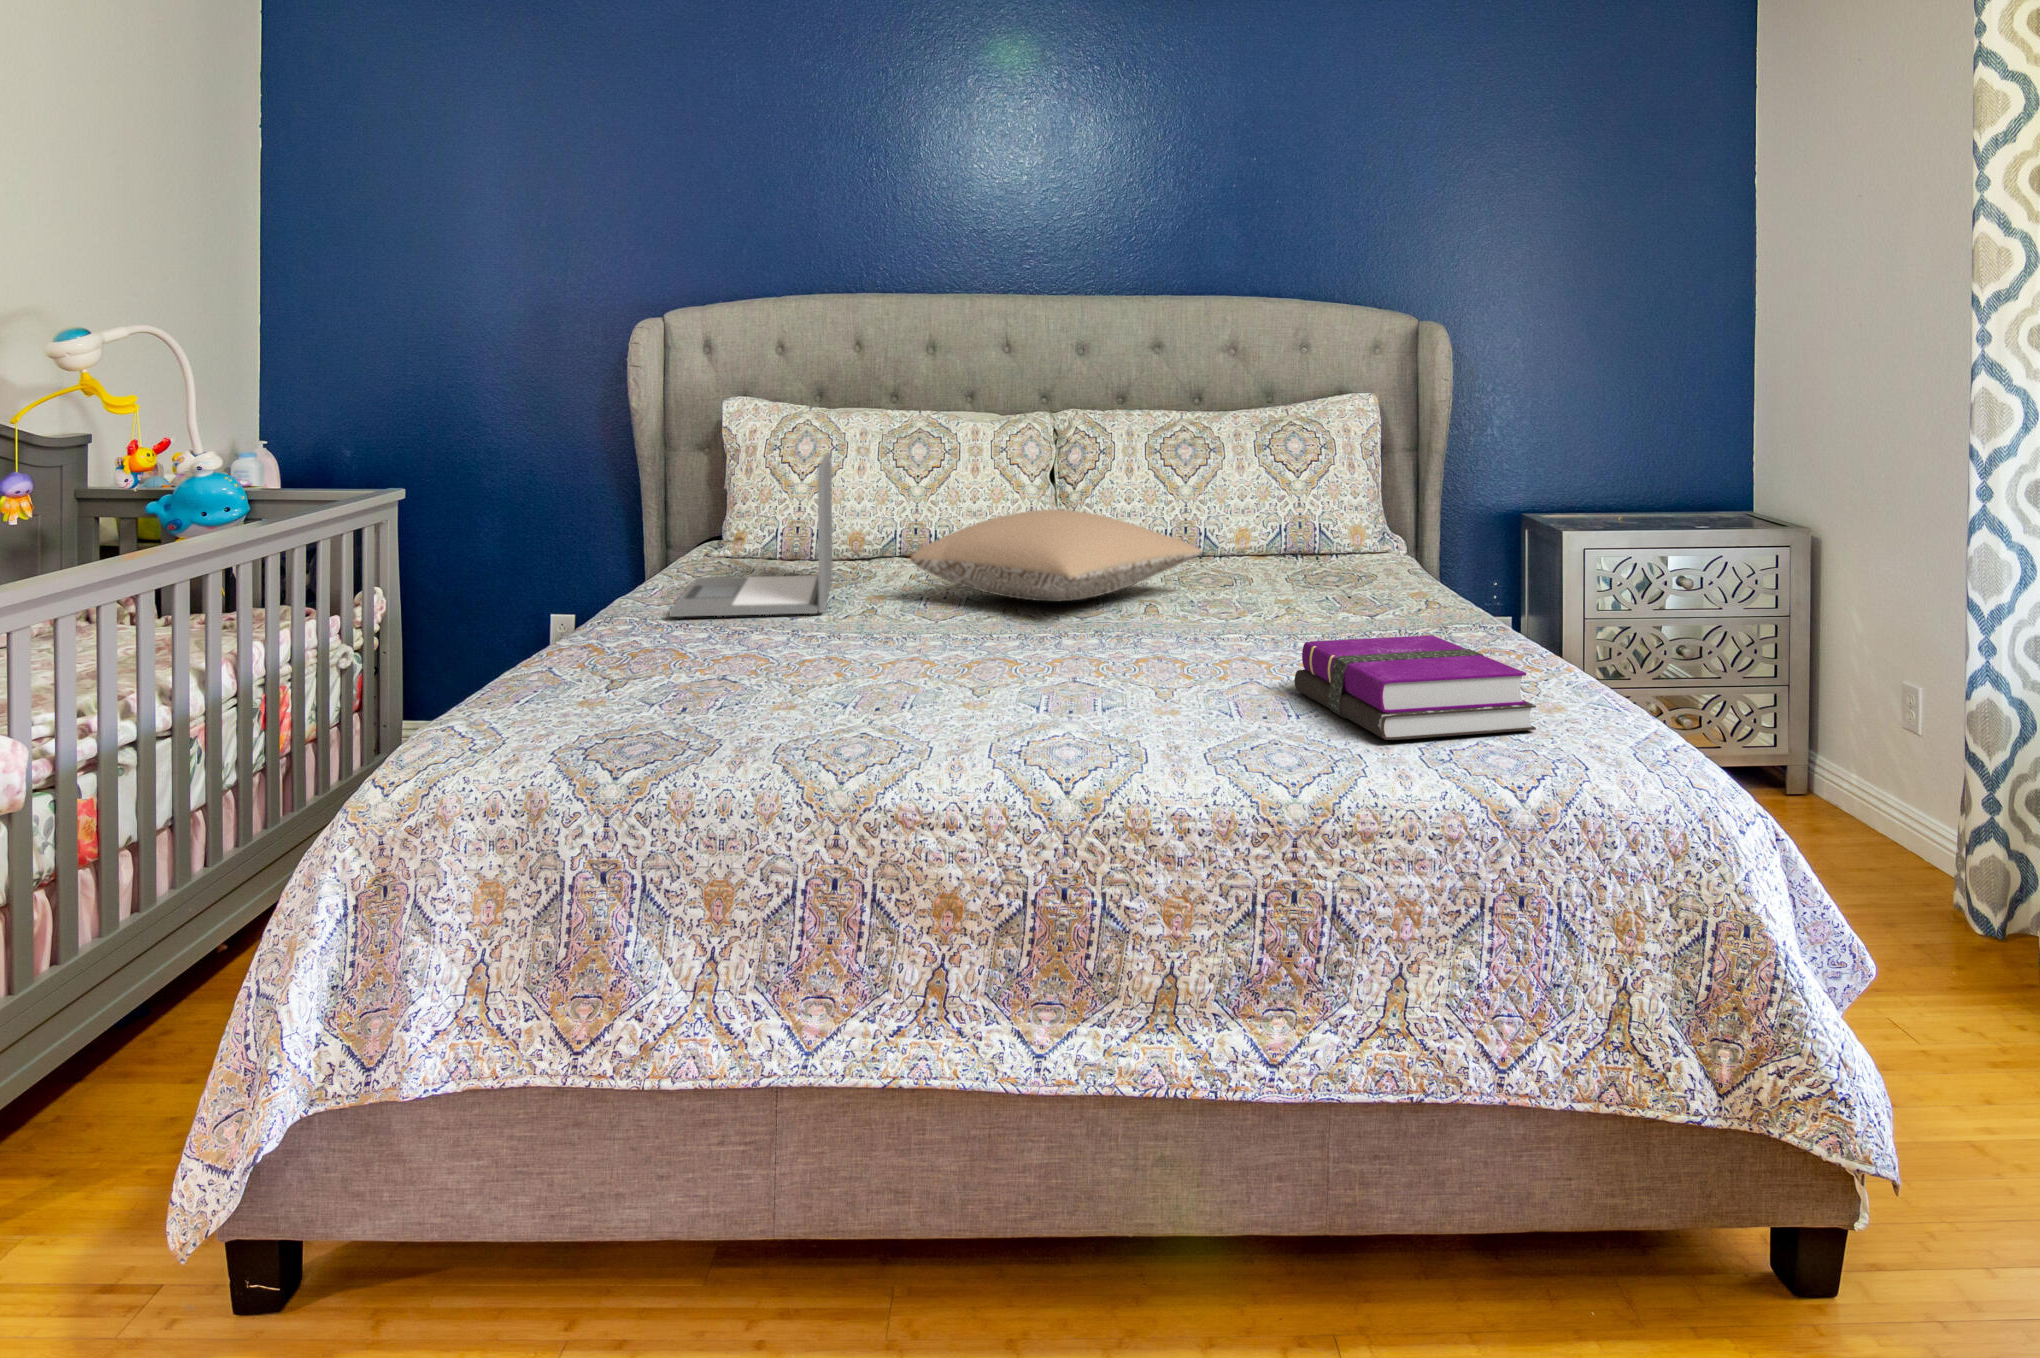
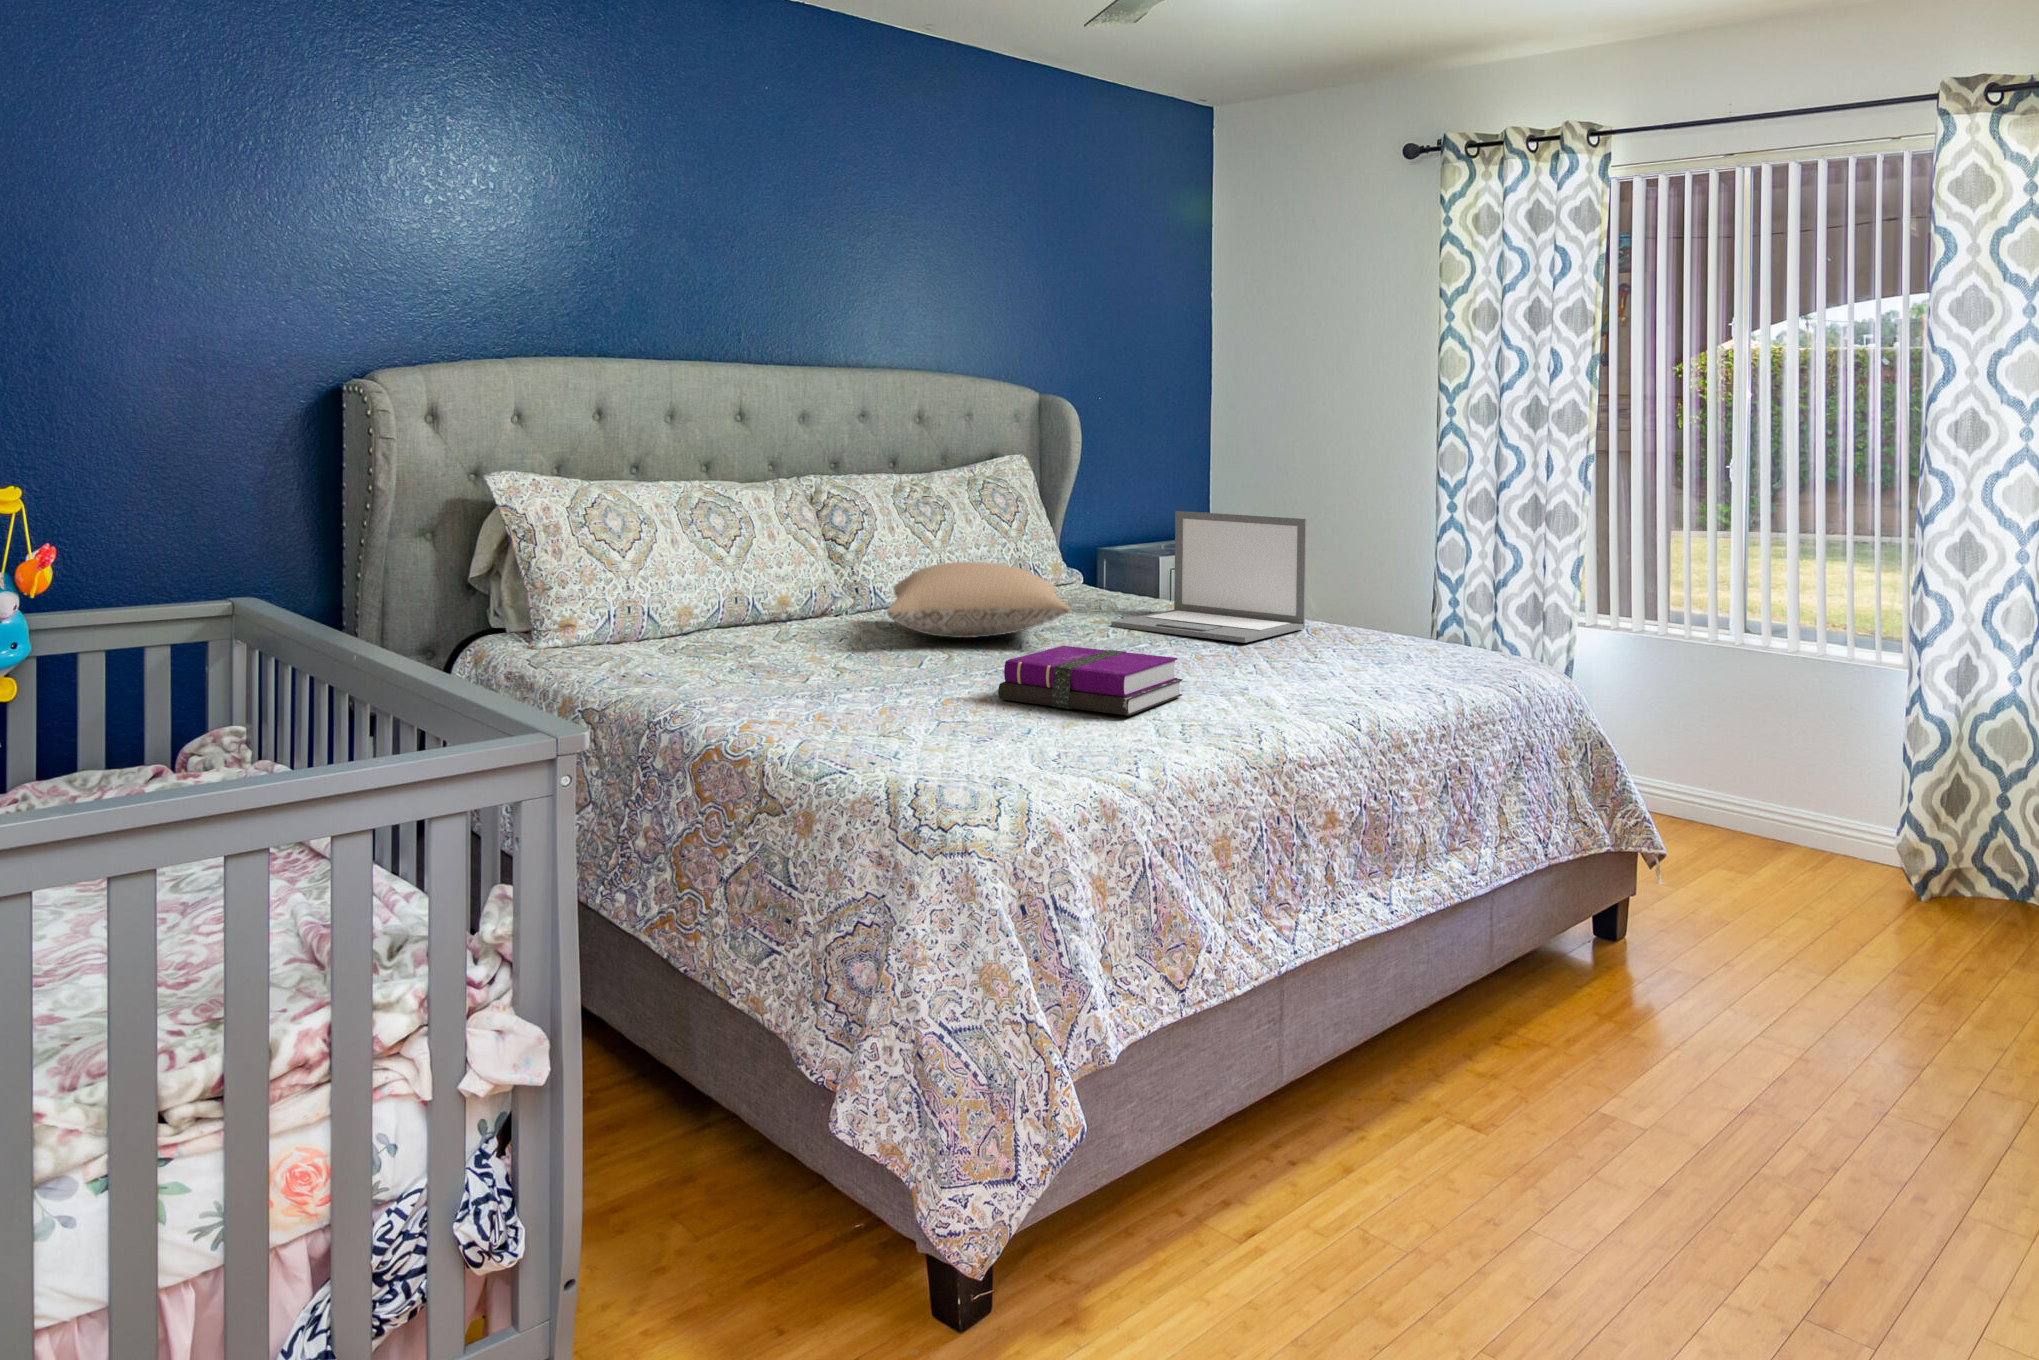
laptop: present [670,453,832,617] -> present [1111,511,1307,643]
notebook: present [1294,635,1536,740] -> present [998,646,1183,716]

